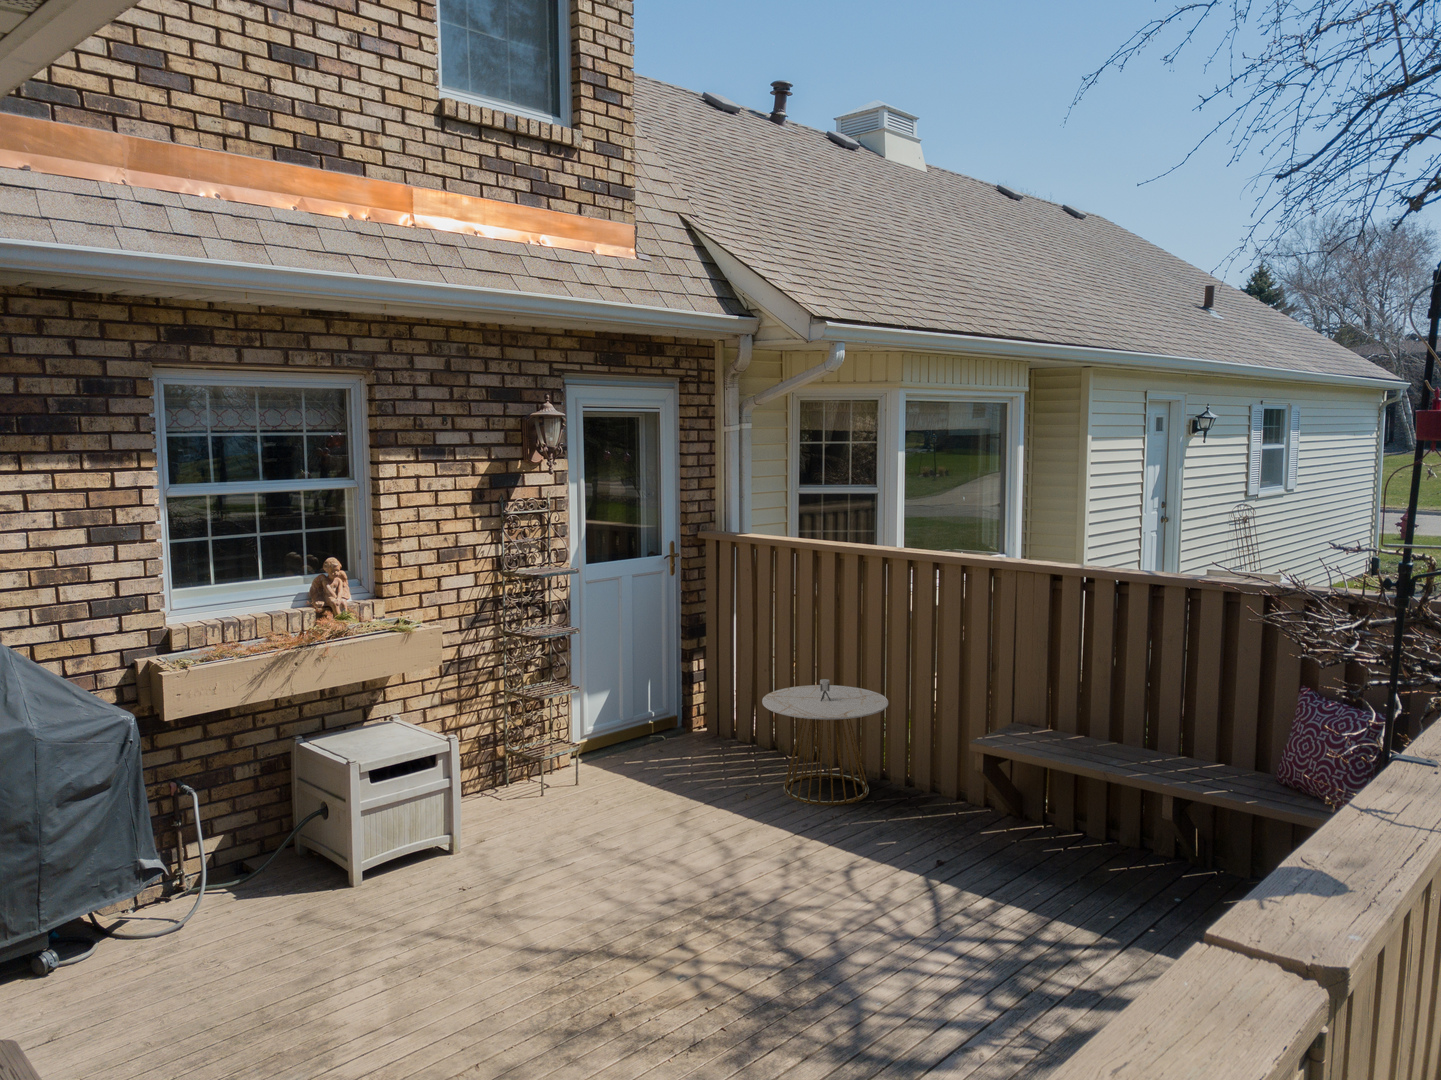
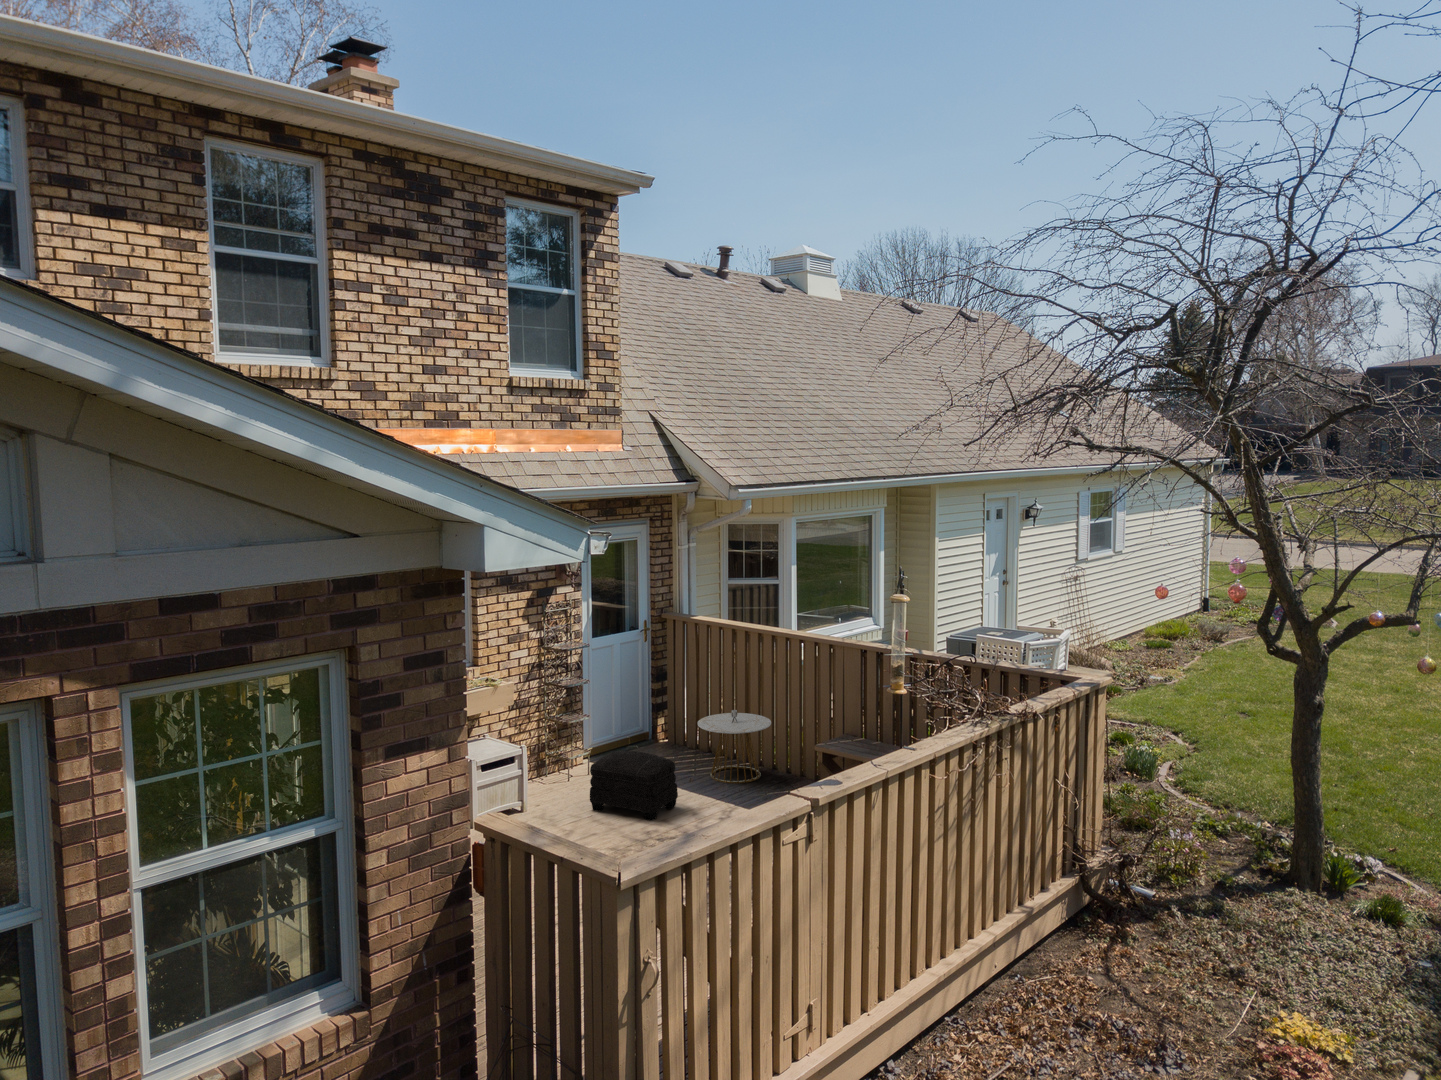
ottoman: none [570,749,732,883] -> present [590,751,678,820]

